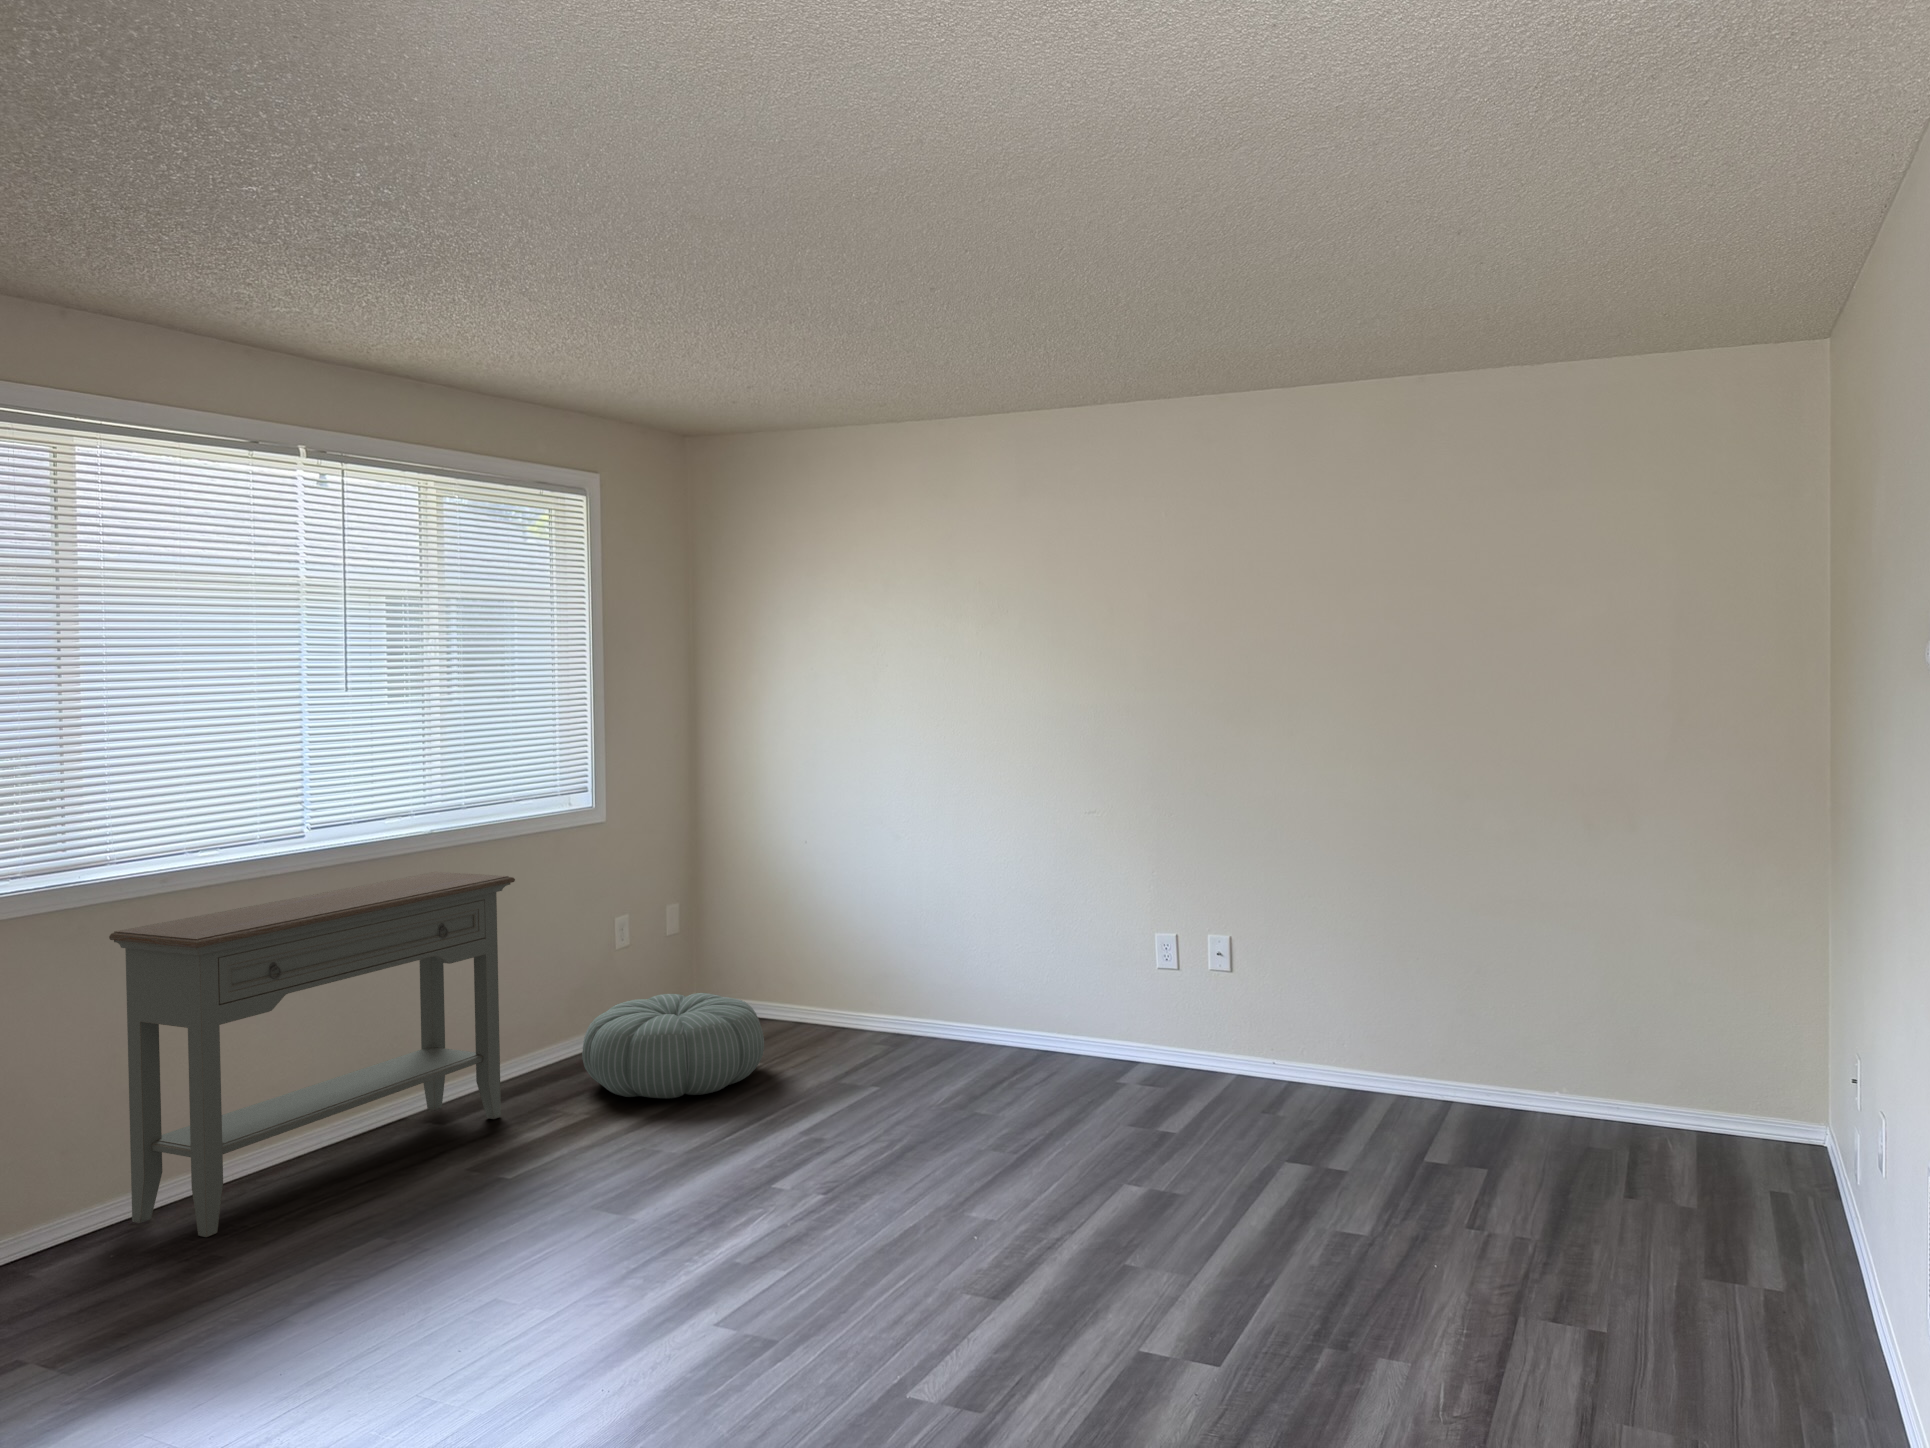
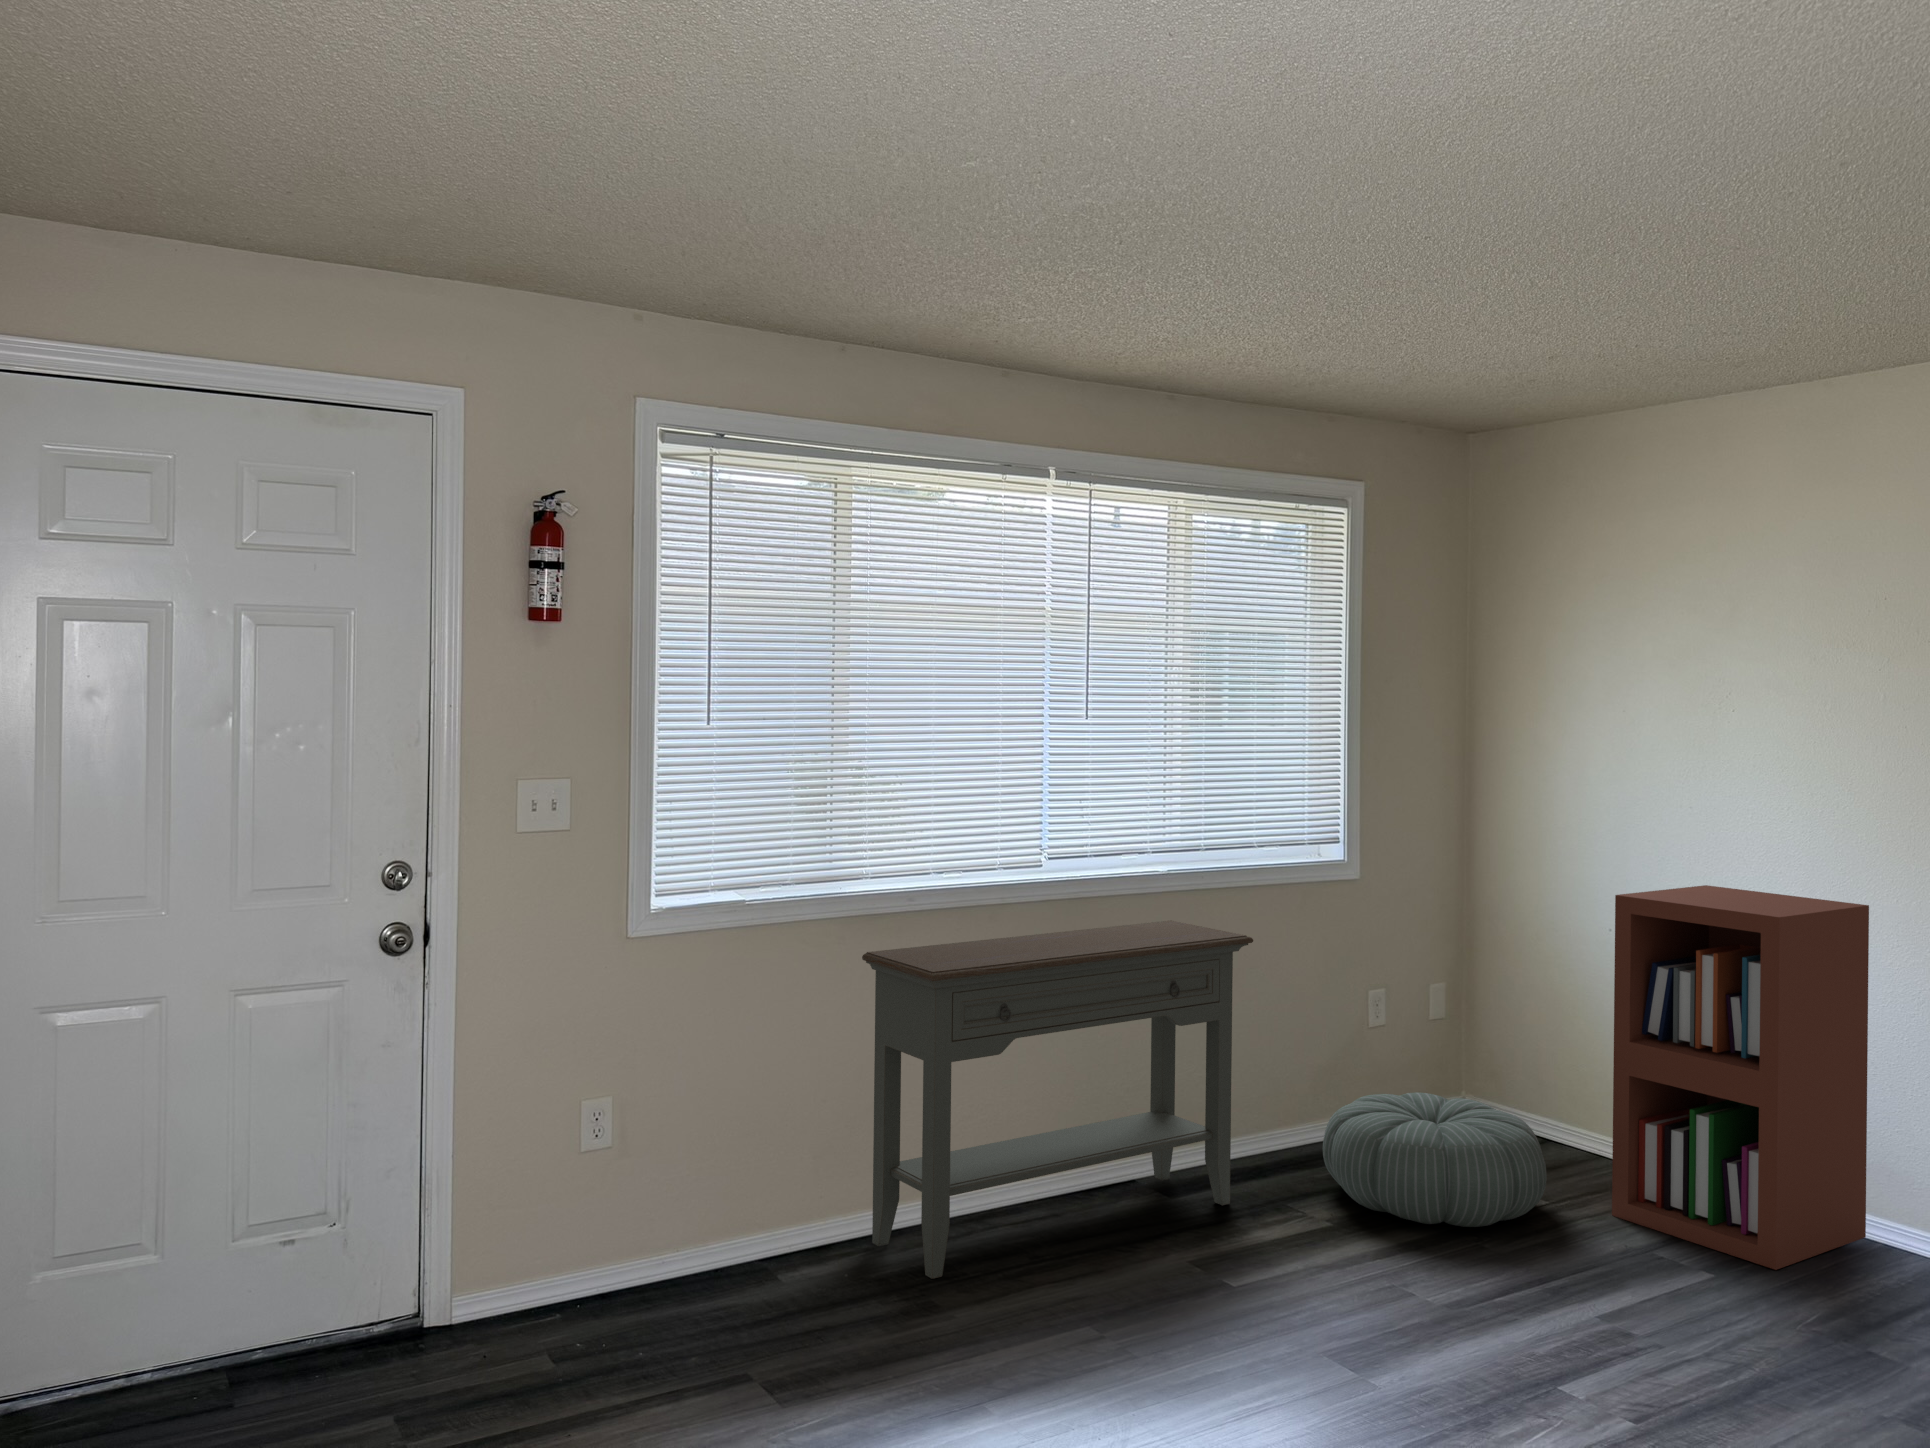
bookshelf: none [809,800,983,1079] -> present [1612,885,1869,1270]

